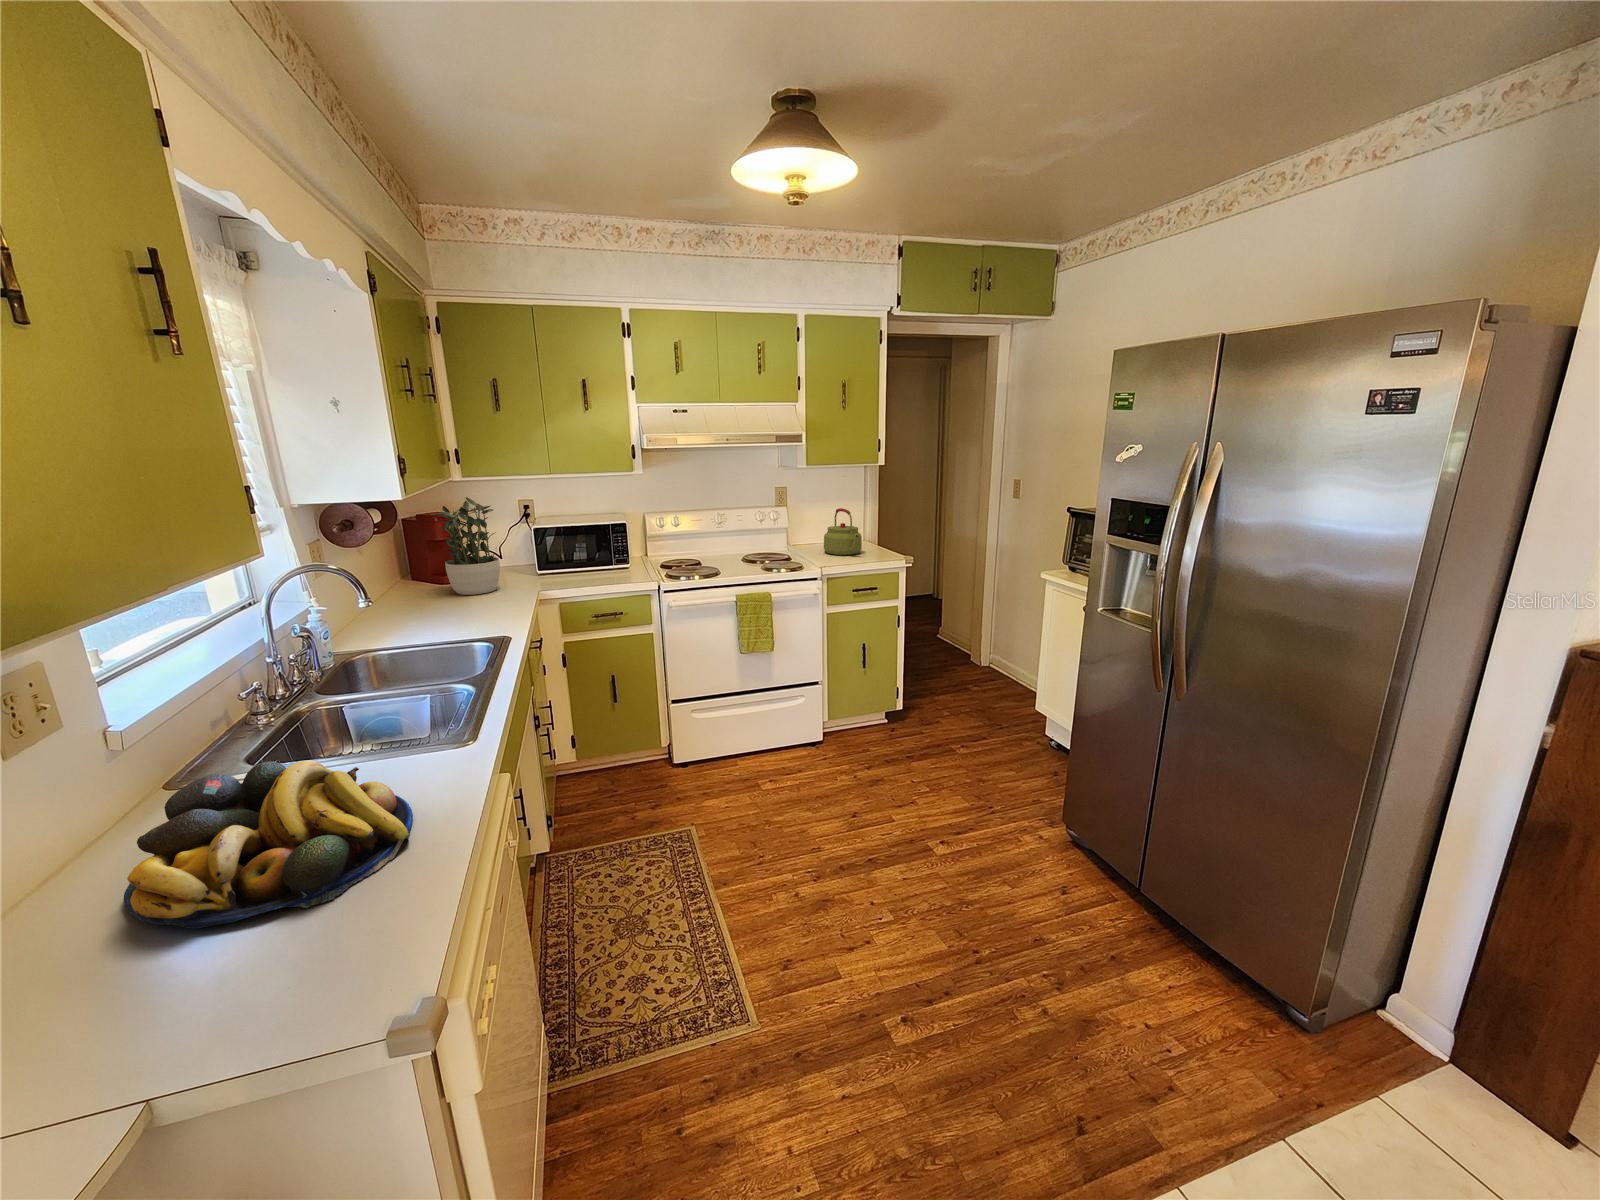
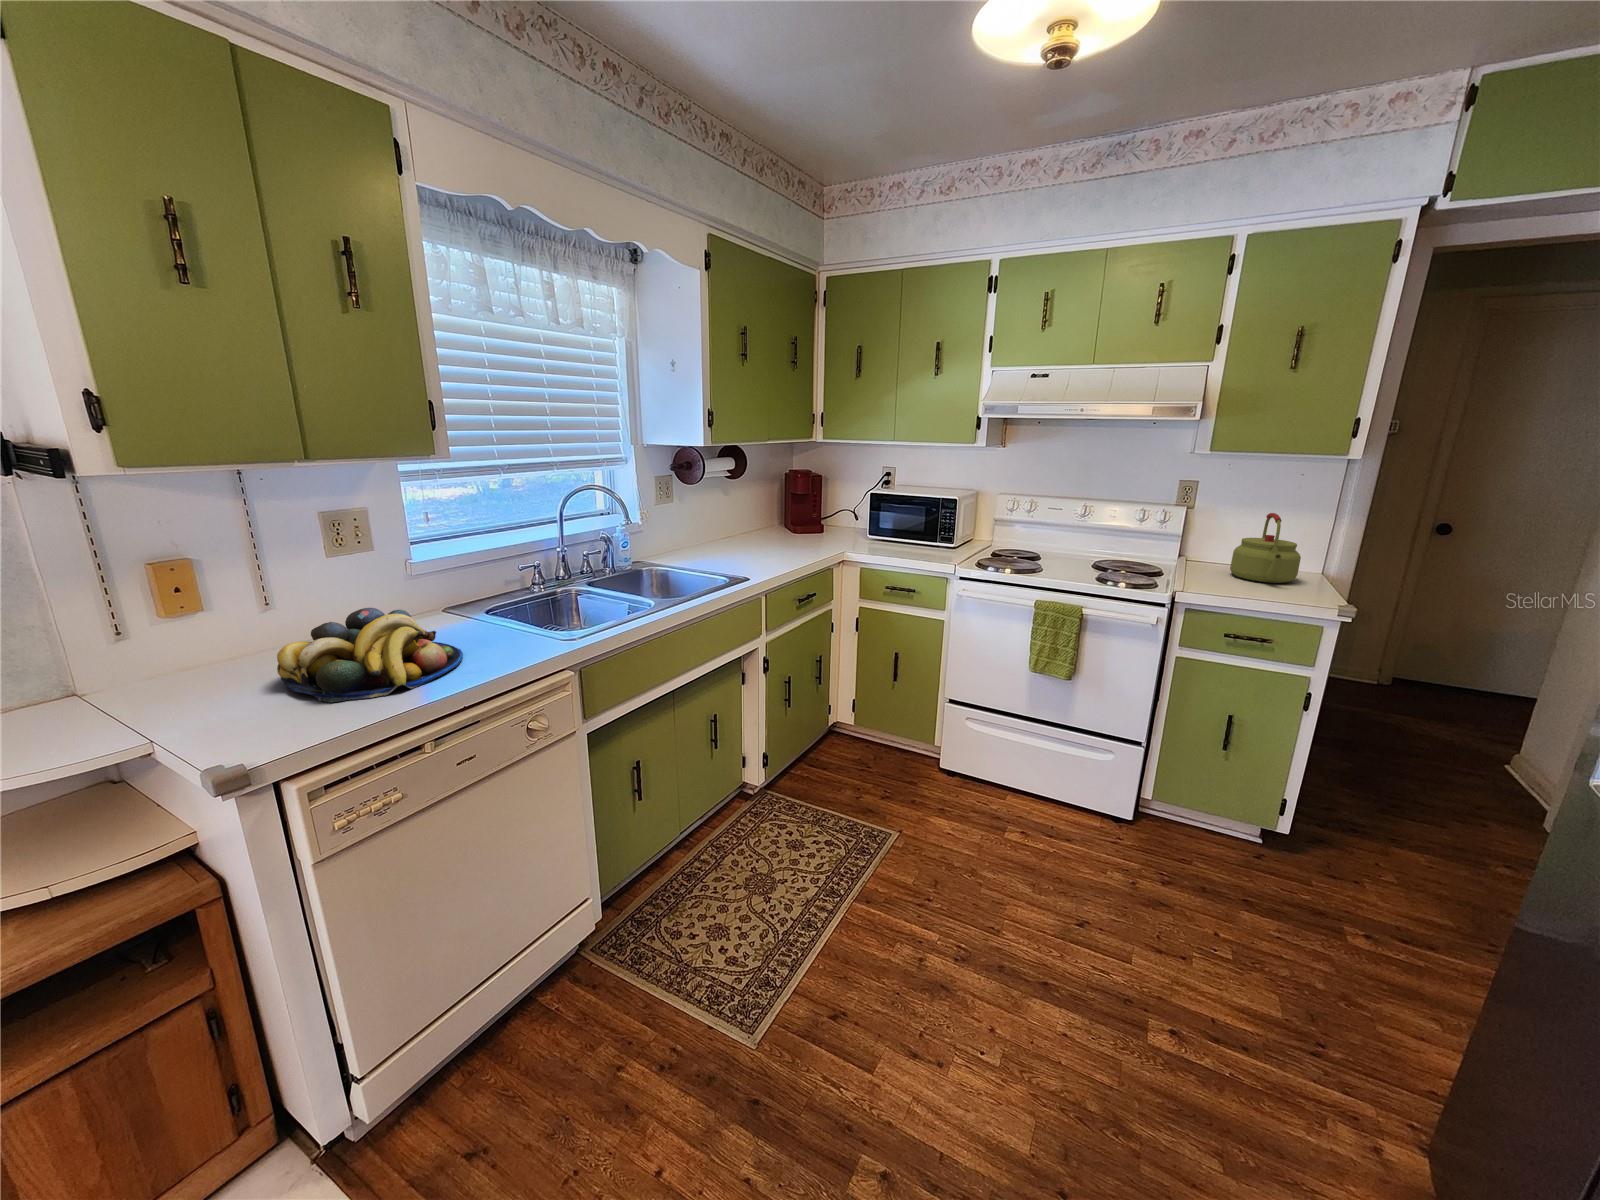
potted plant: present [434,497,500,595] -> none [773,458,824,547]

